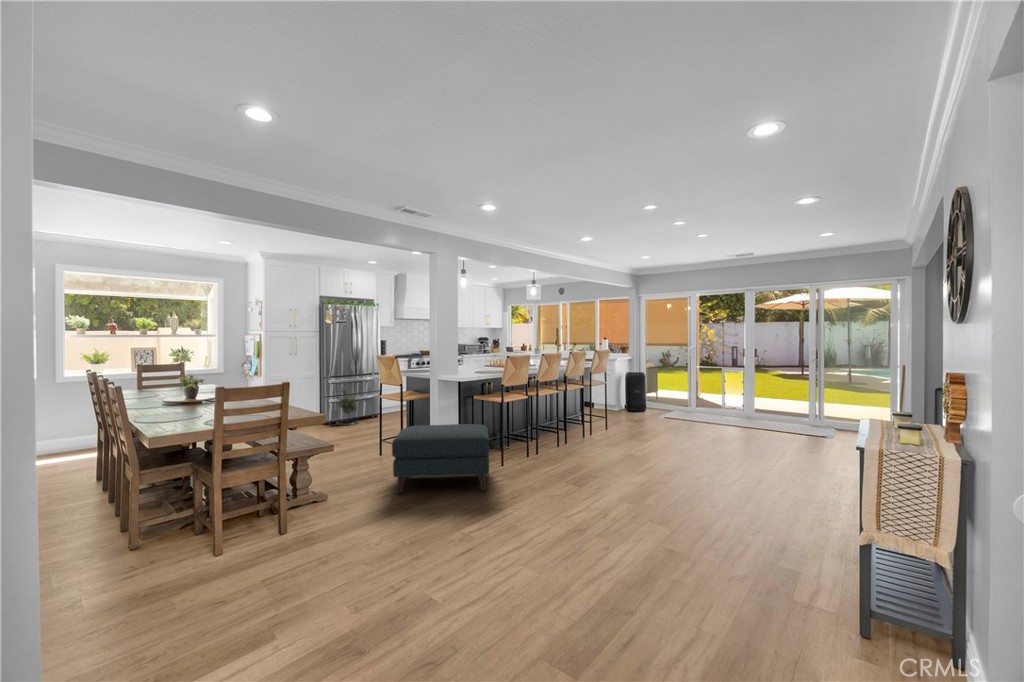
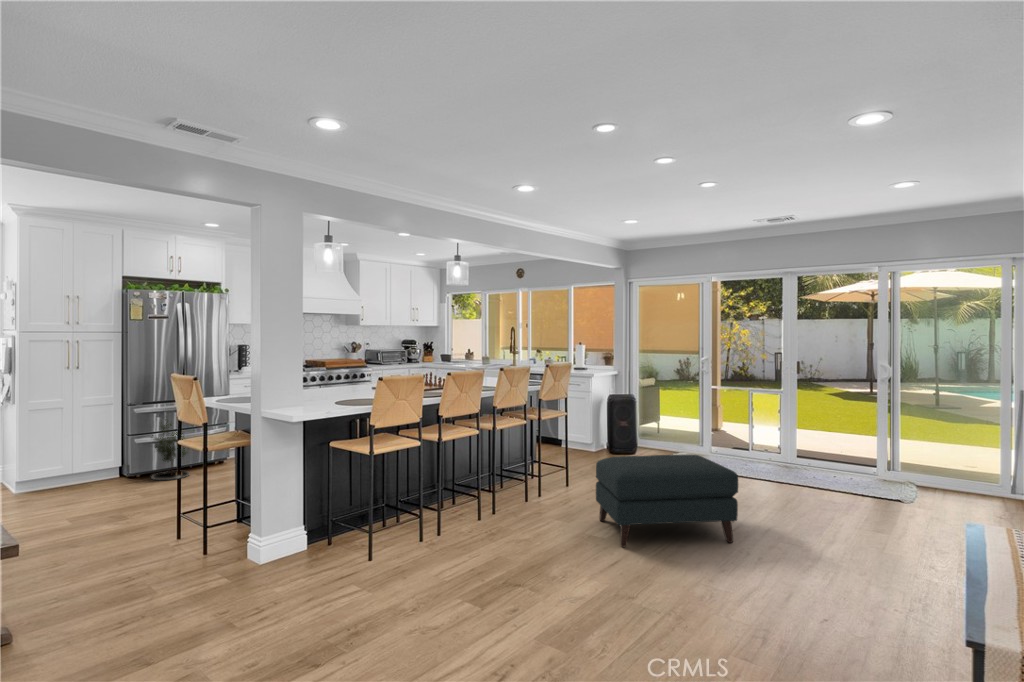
ottoman: present [392,424,489,494] -> present [596,455,738,547]

